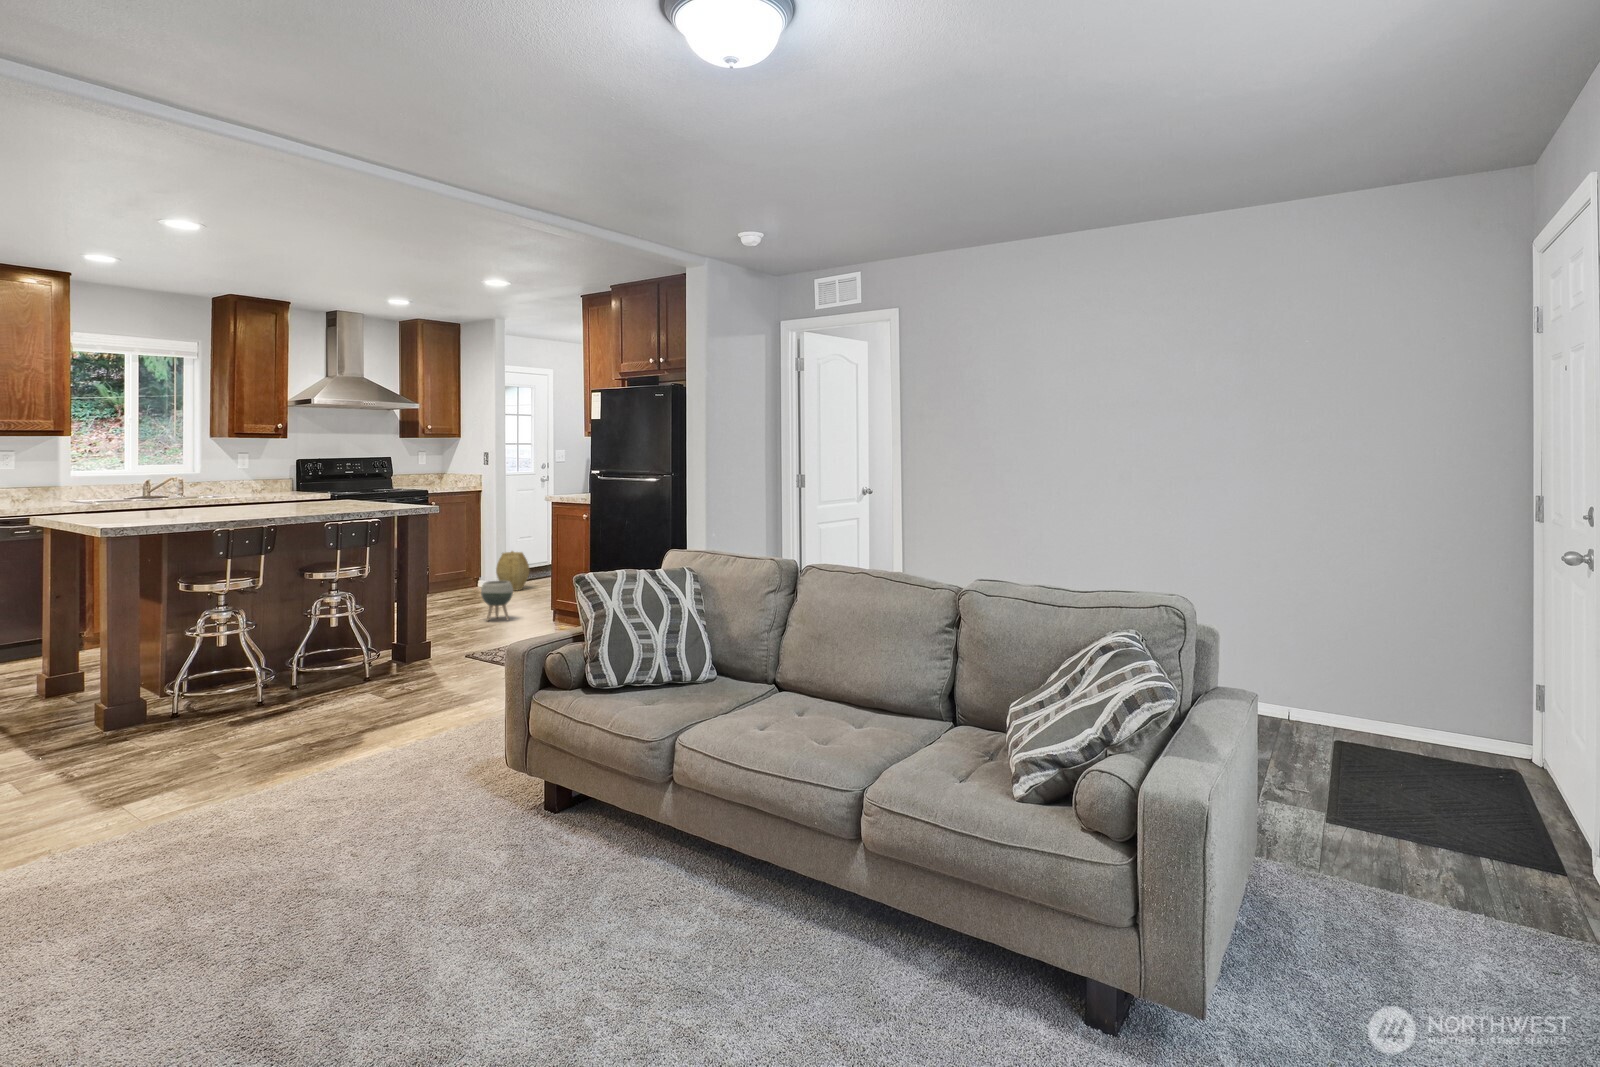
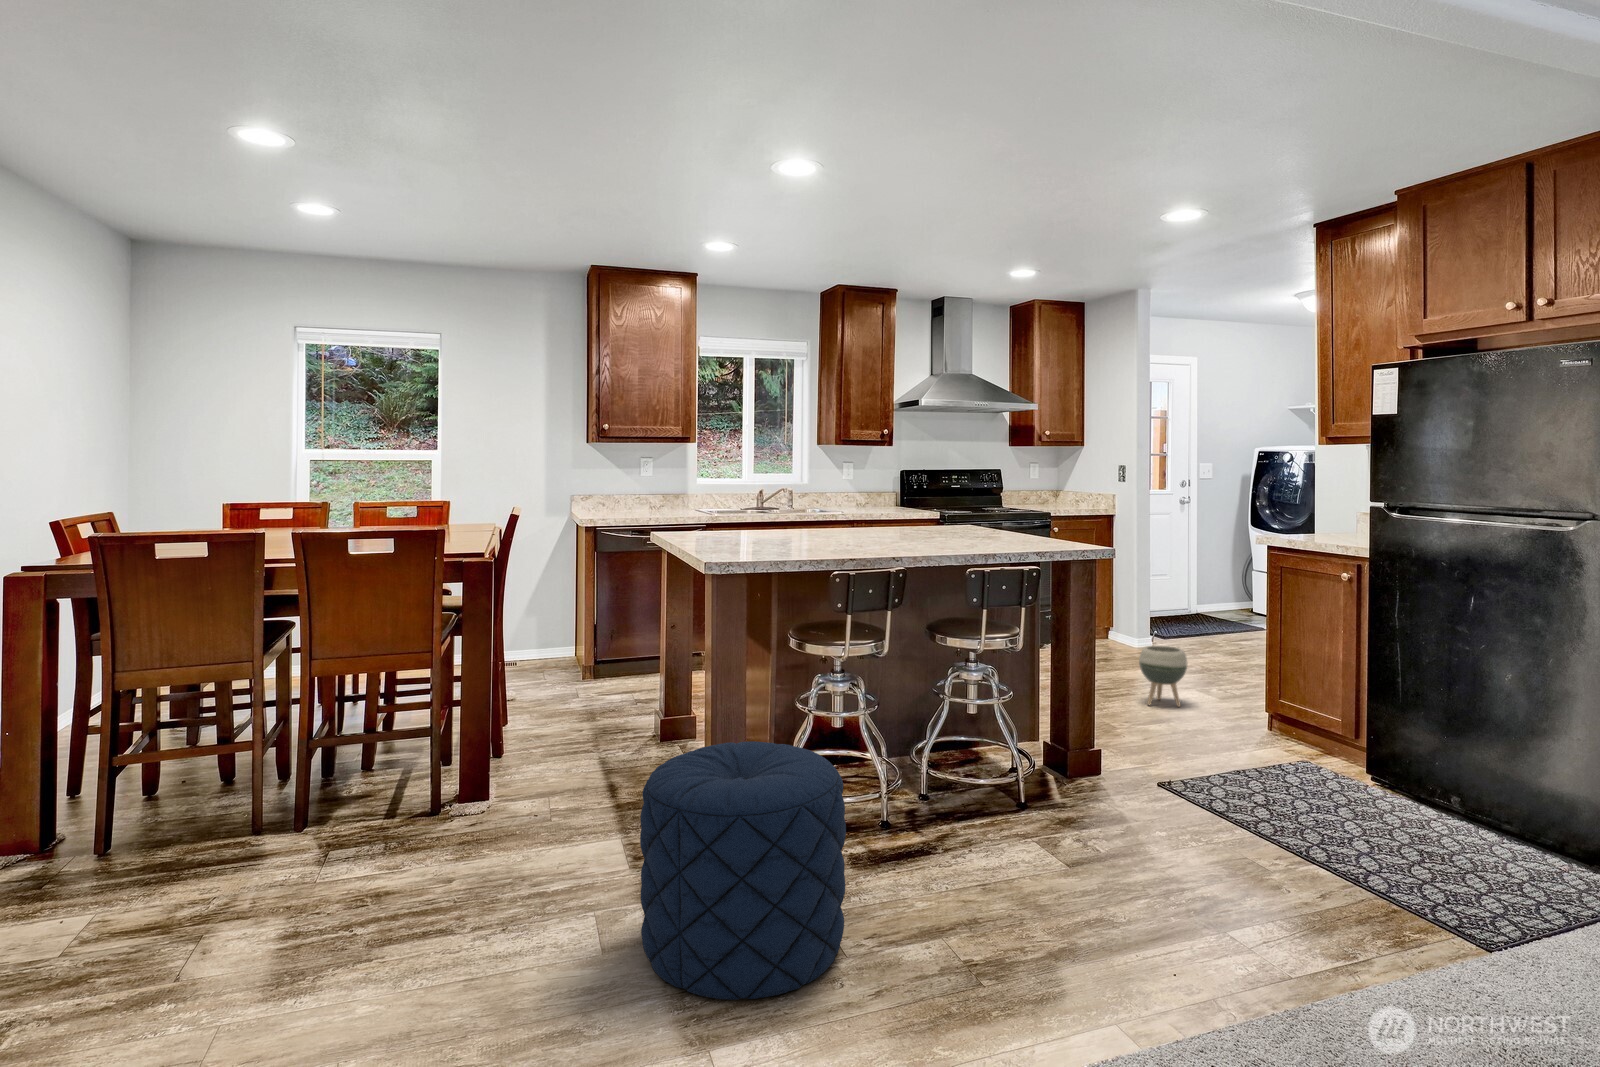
woven basket: present [496,551,529,591] -> none [1129,596,1175,651]
pouf: none [65,636,222,777] -> present [640,741,846,1000]

